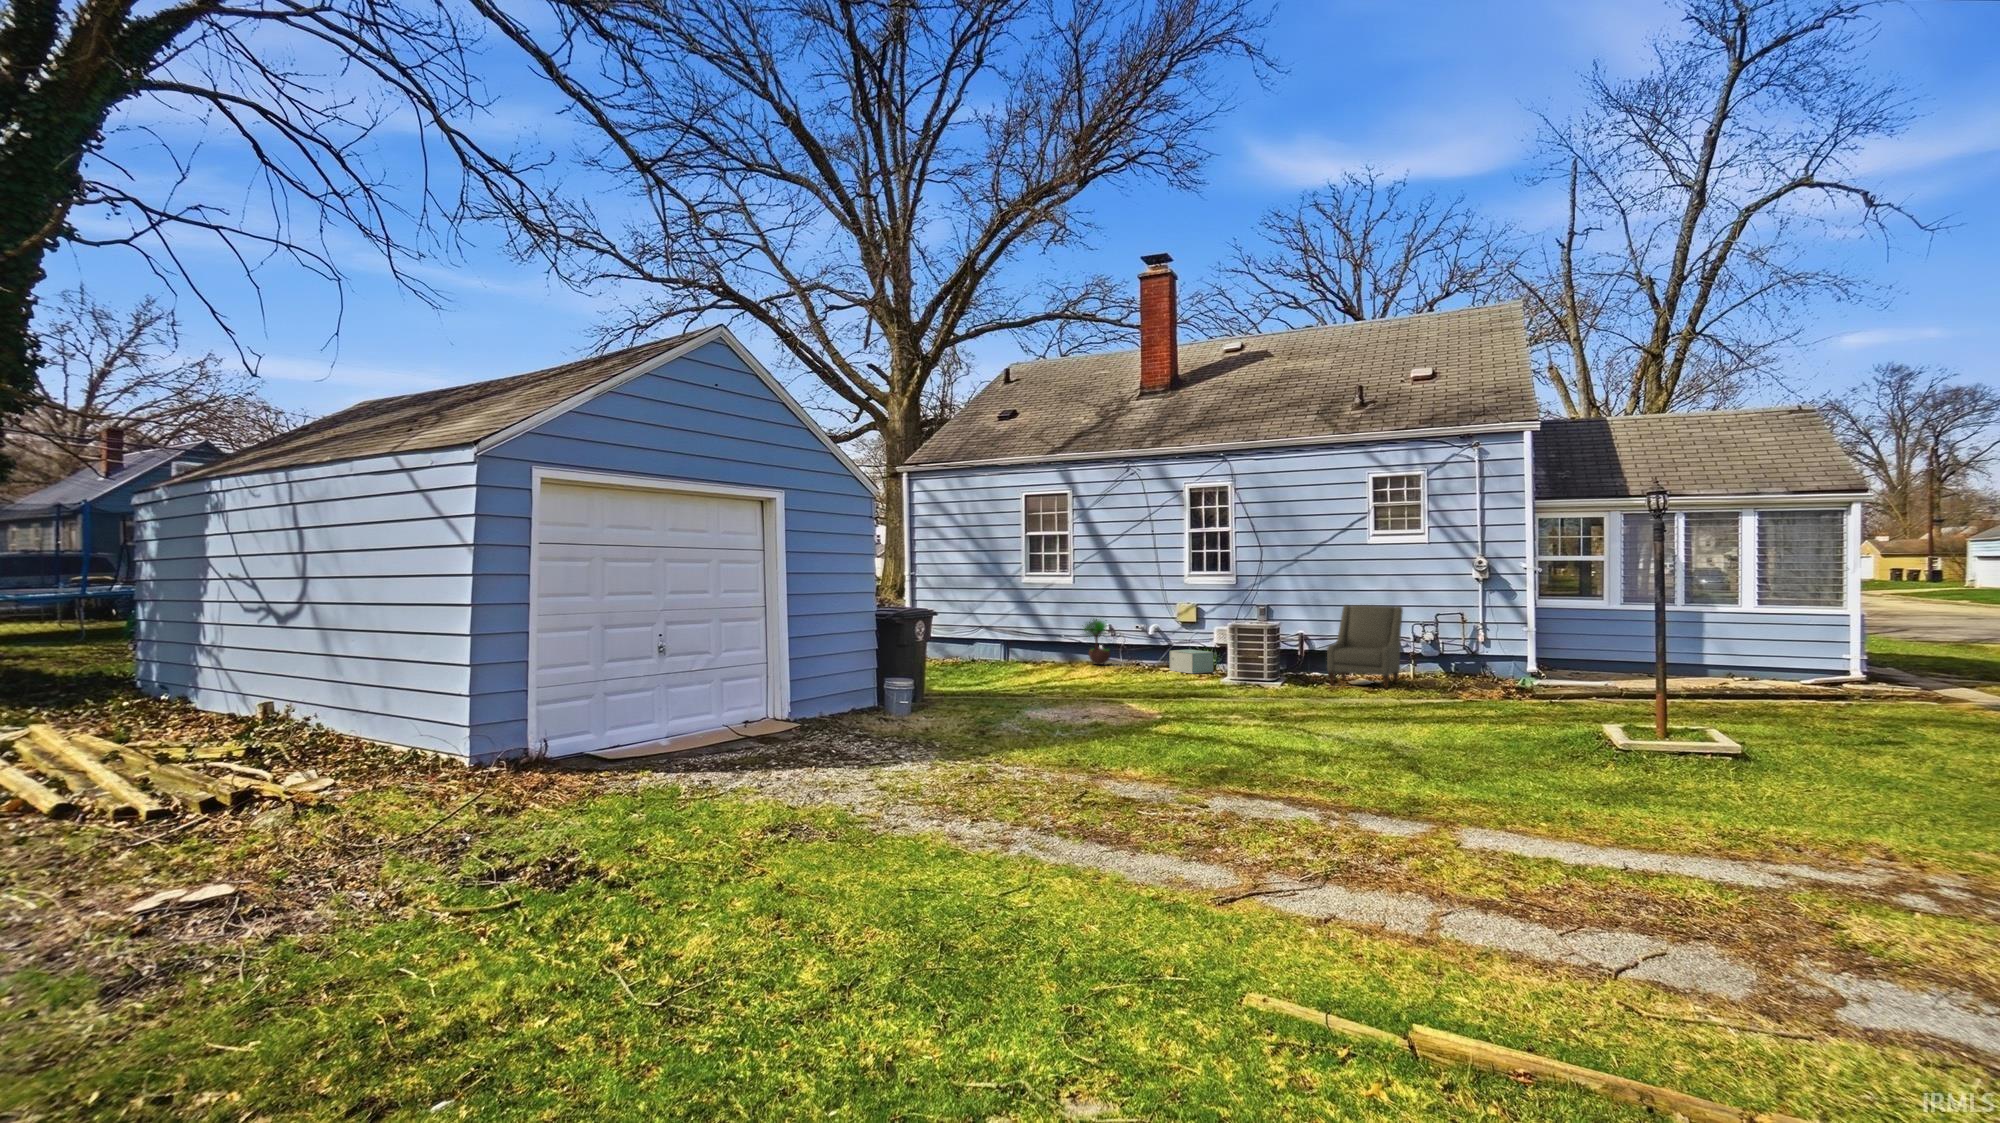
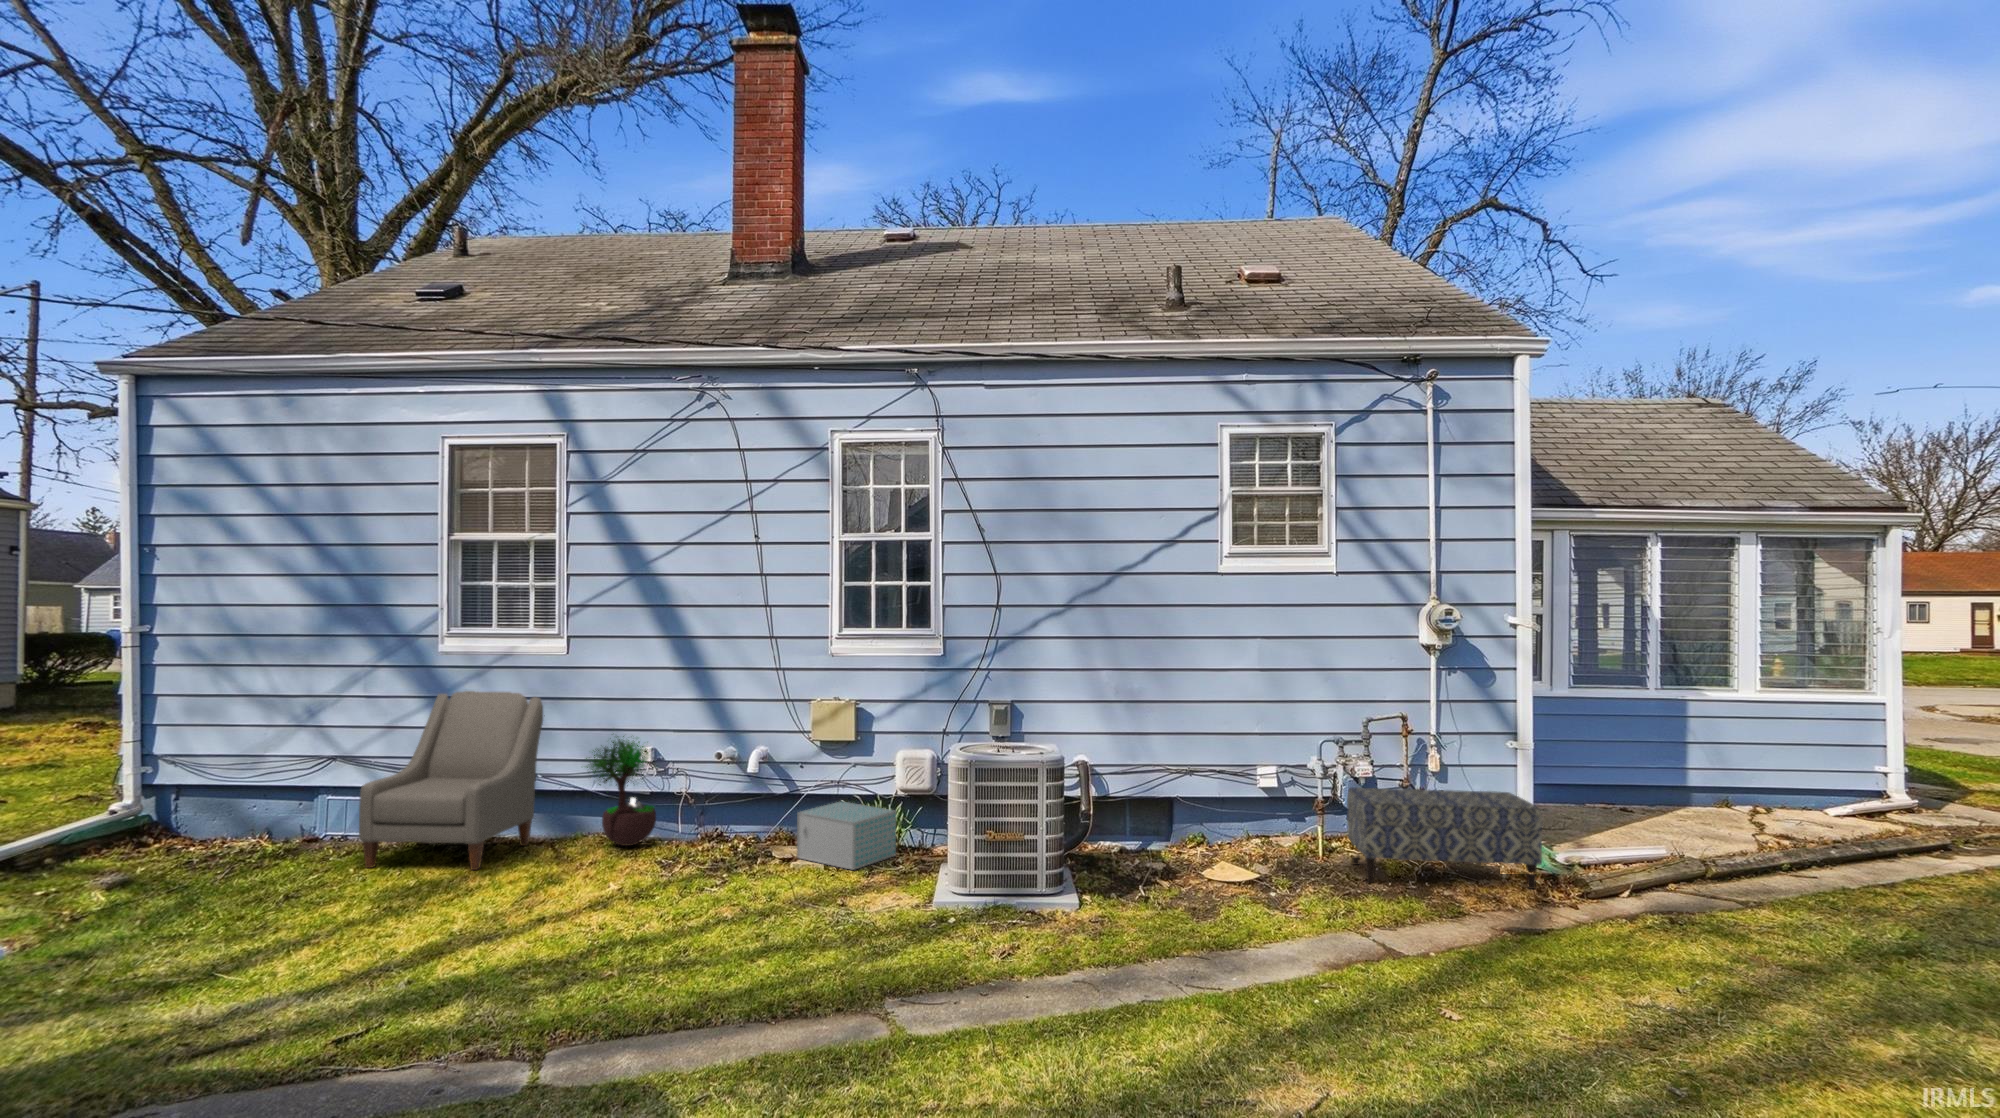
chair: present [1327,605,1403,689] -> present [359,691,543,870]
bench: none [1429,648,1522,693] -> present [1347,787,1542,889]

